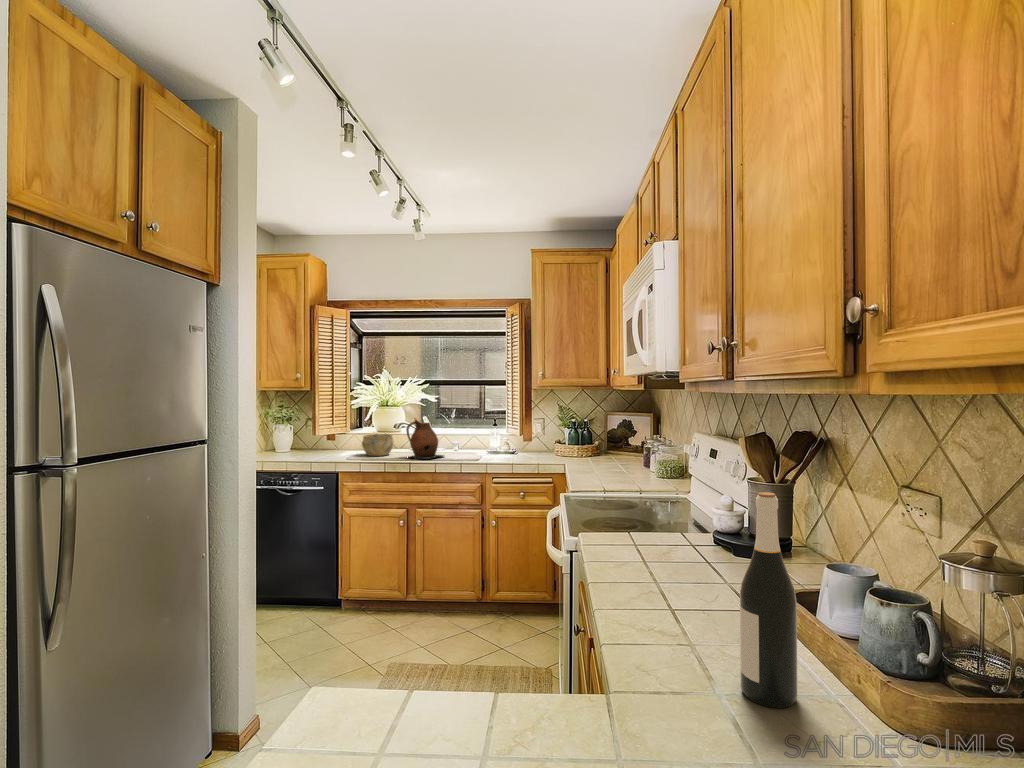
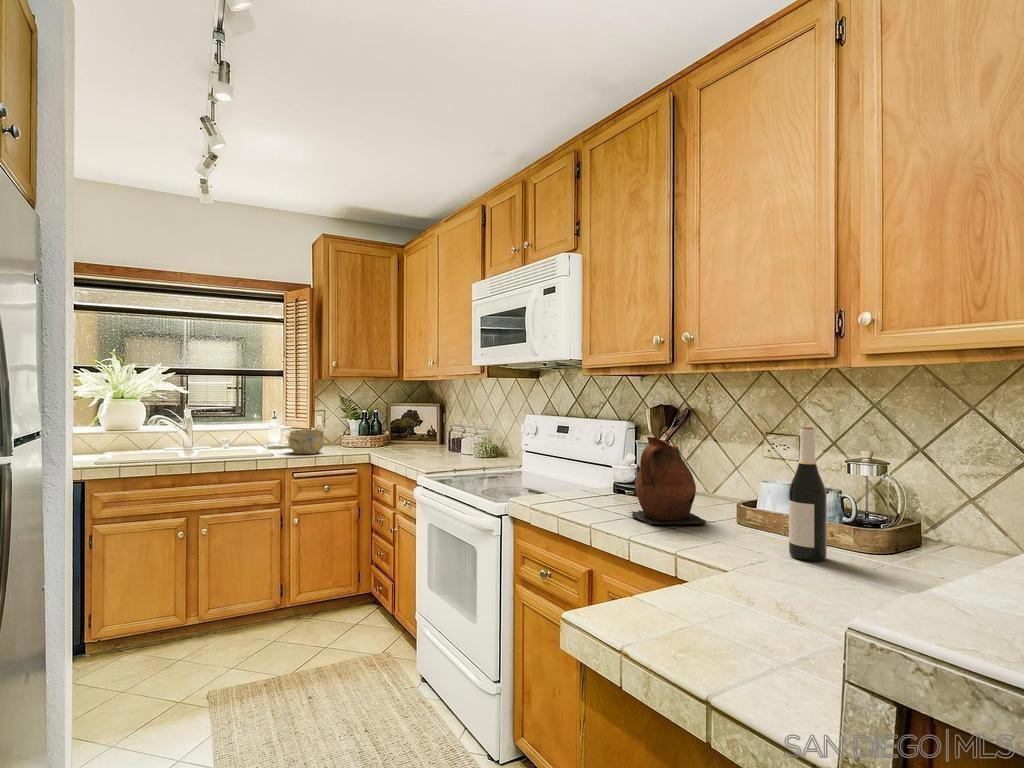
ceramic pitcher: present [406,418,444,459] -> present [631,437,706,525]
ceramic bowl: present [362,434,394,456] -> present [288,429,325,454]

